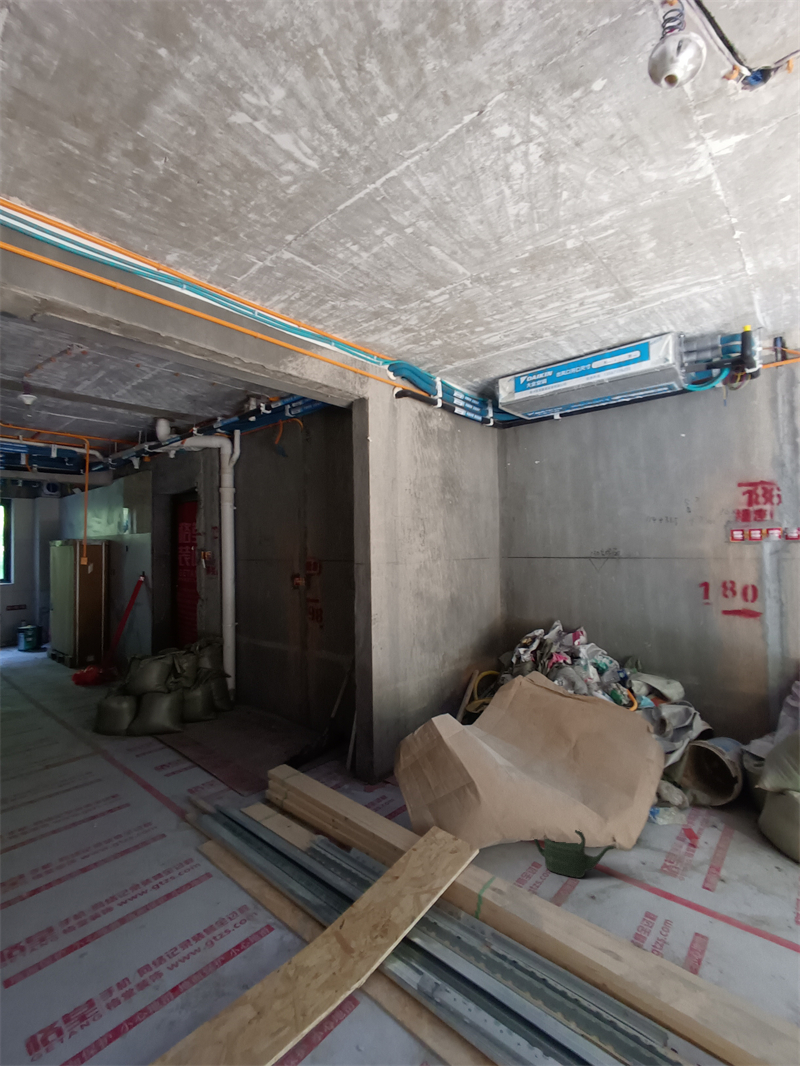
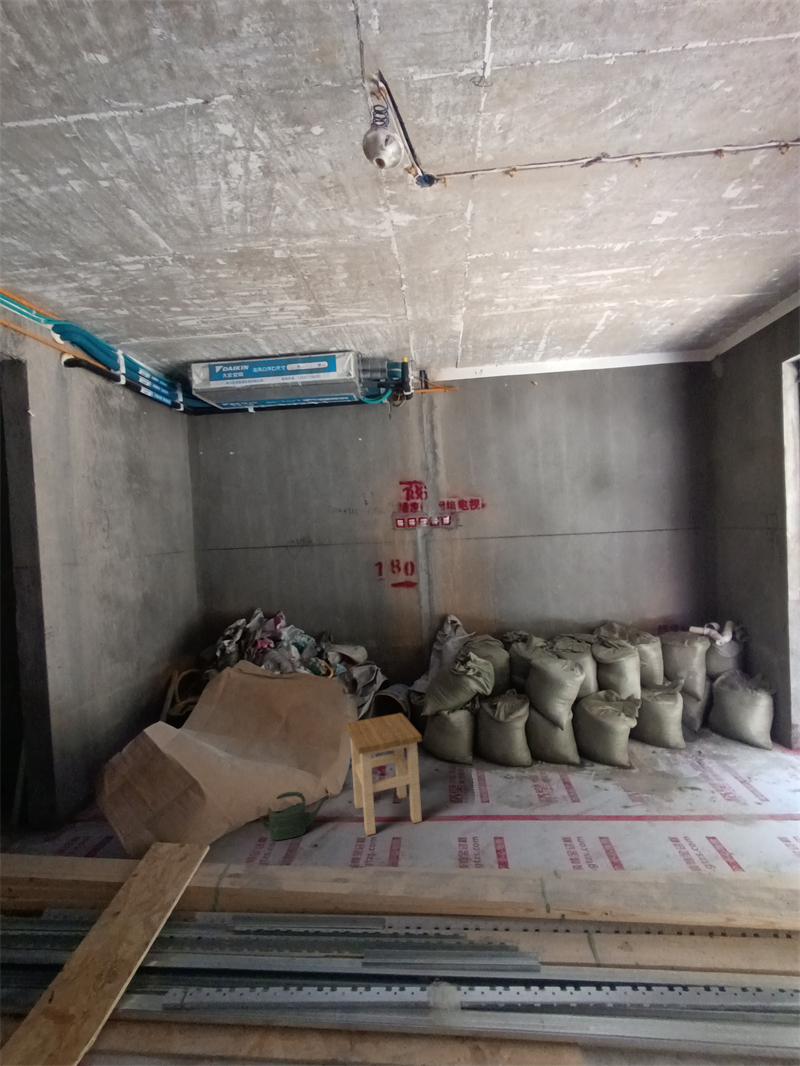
stool: none [641,769,749,934] -> present [346,713,422,835]

